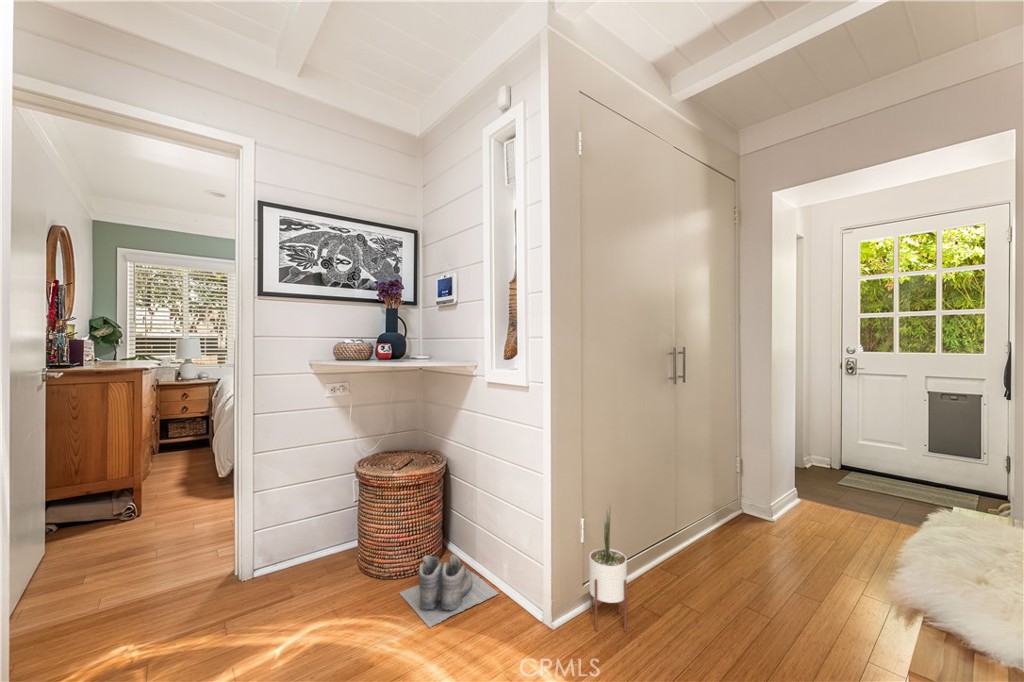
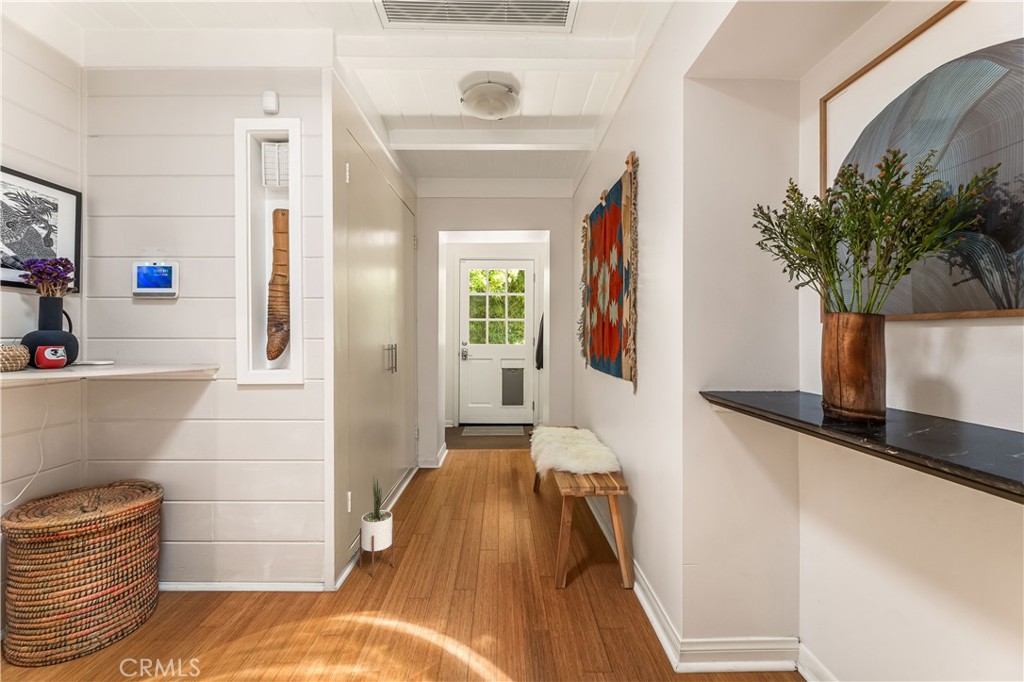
boots: present [400,554,499,627] -> none [133,573,268,652]

